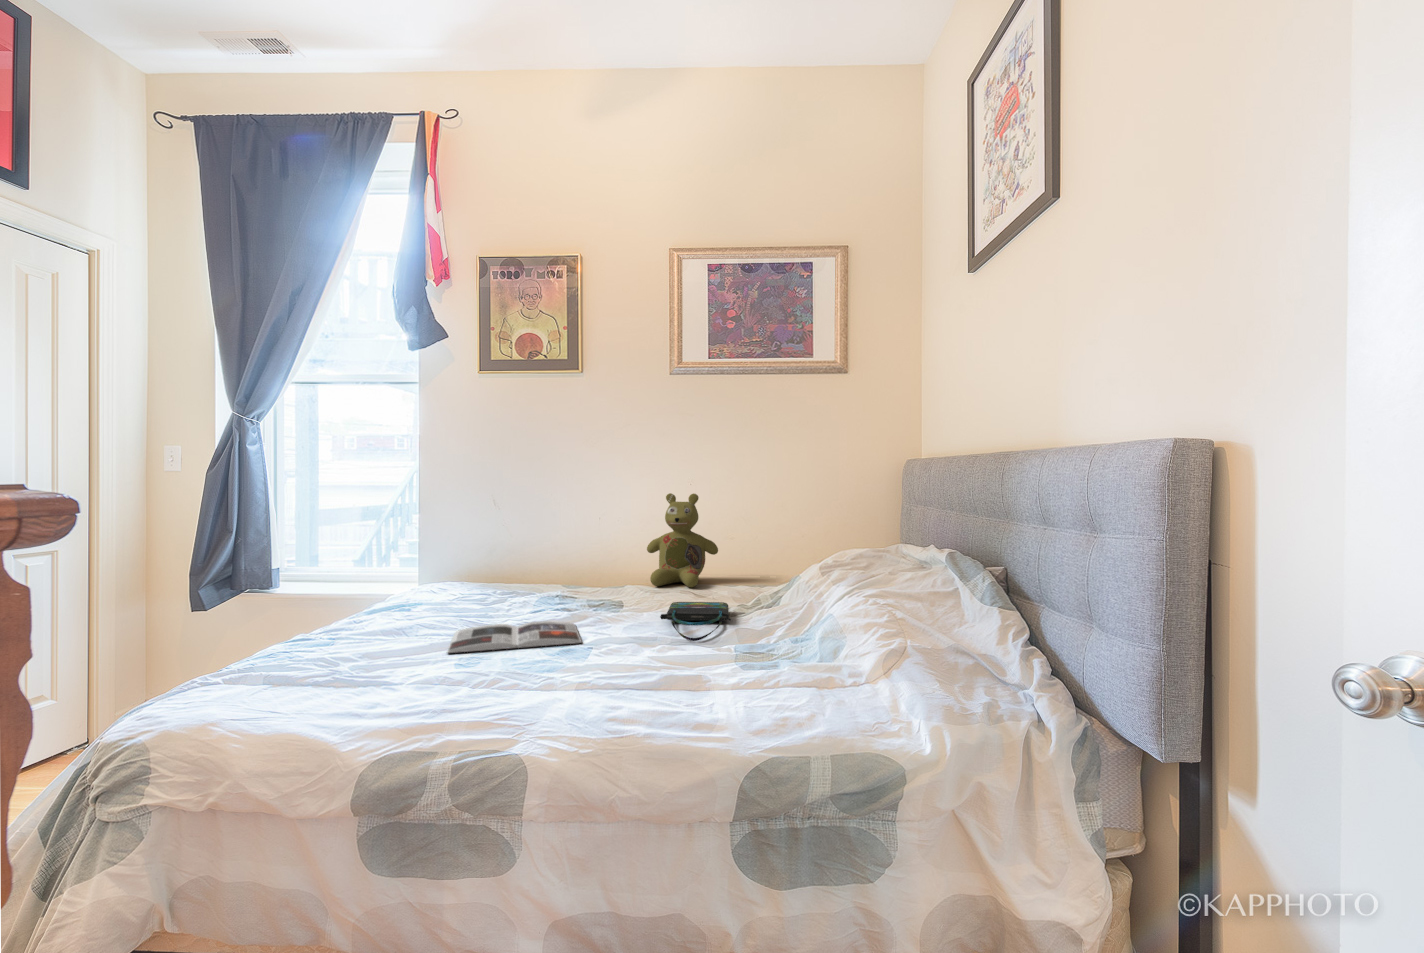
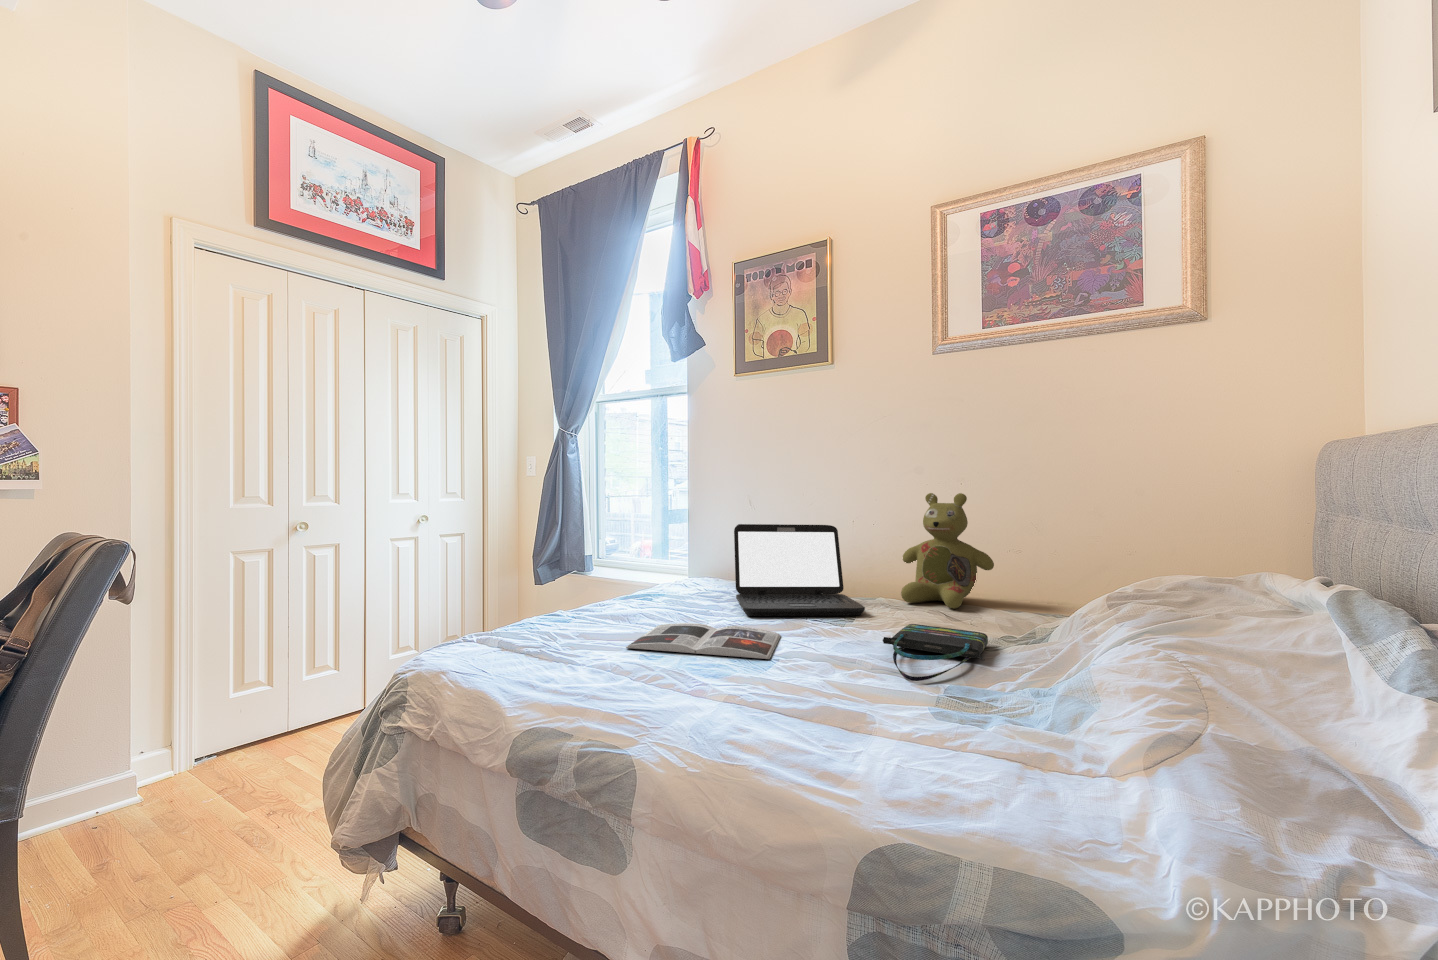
laptop: none [501,524,629,612] -> present [734,524,865,616]

